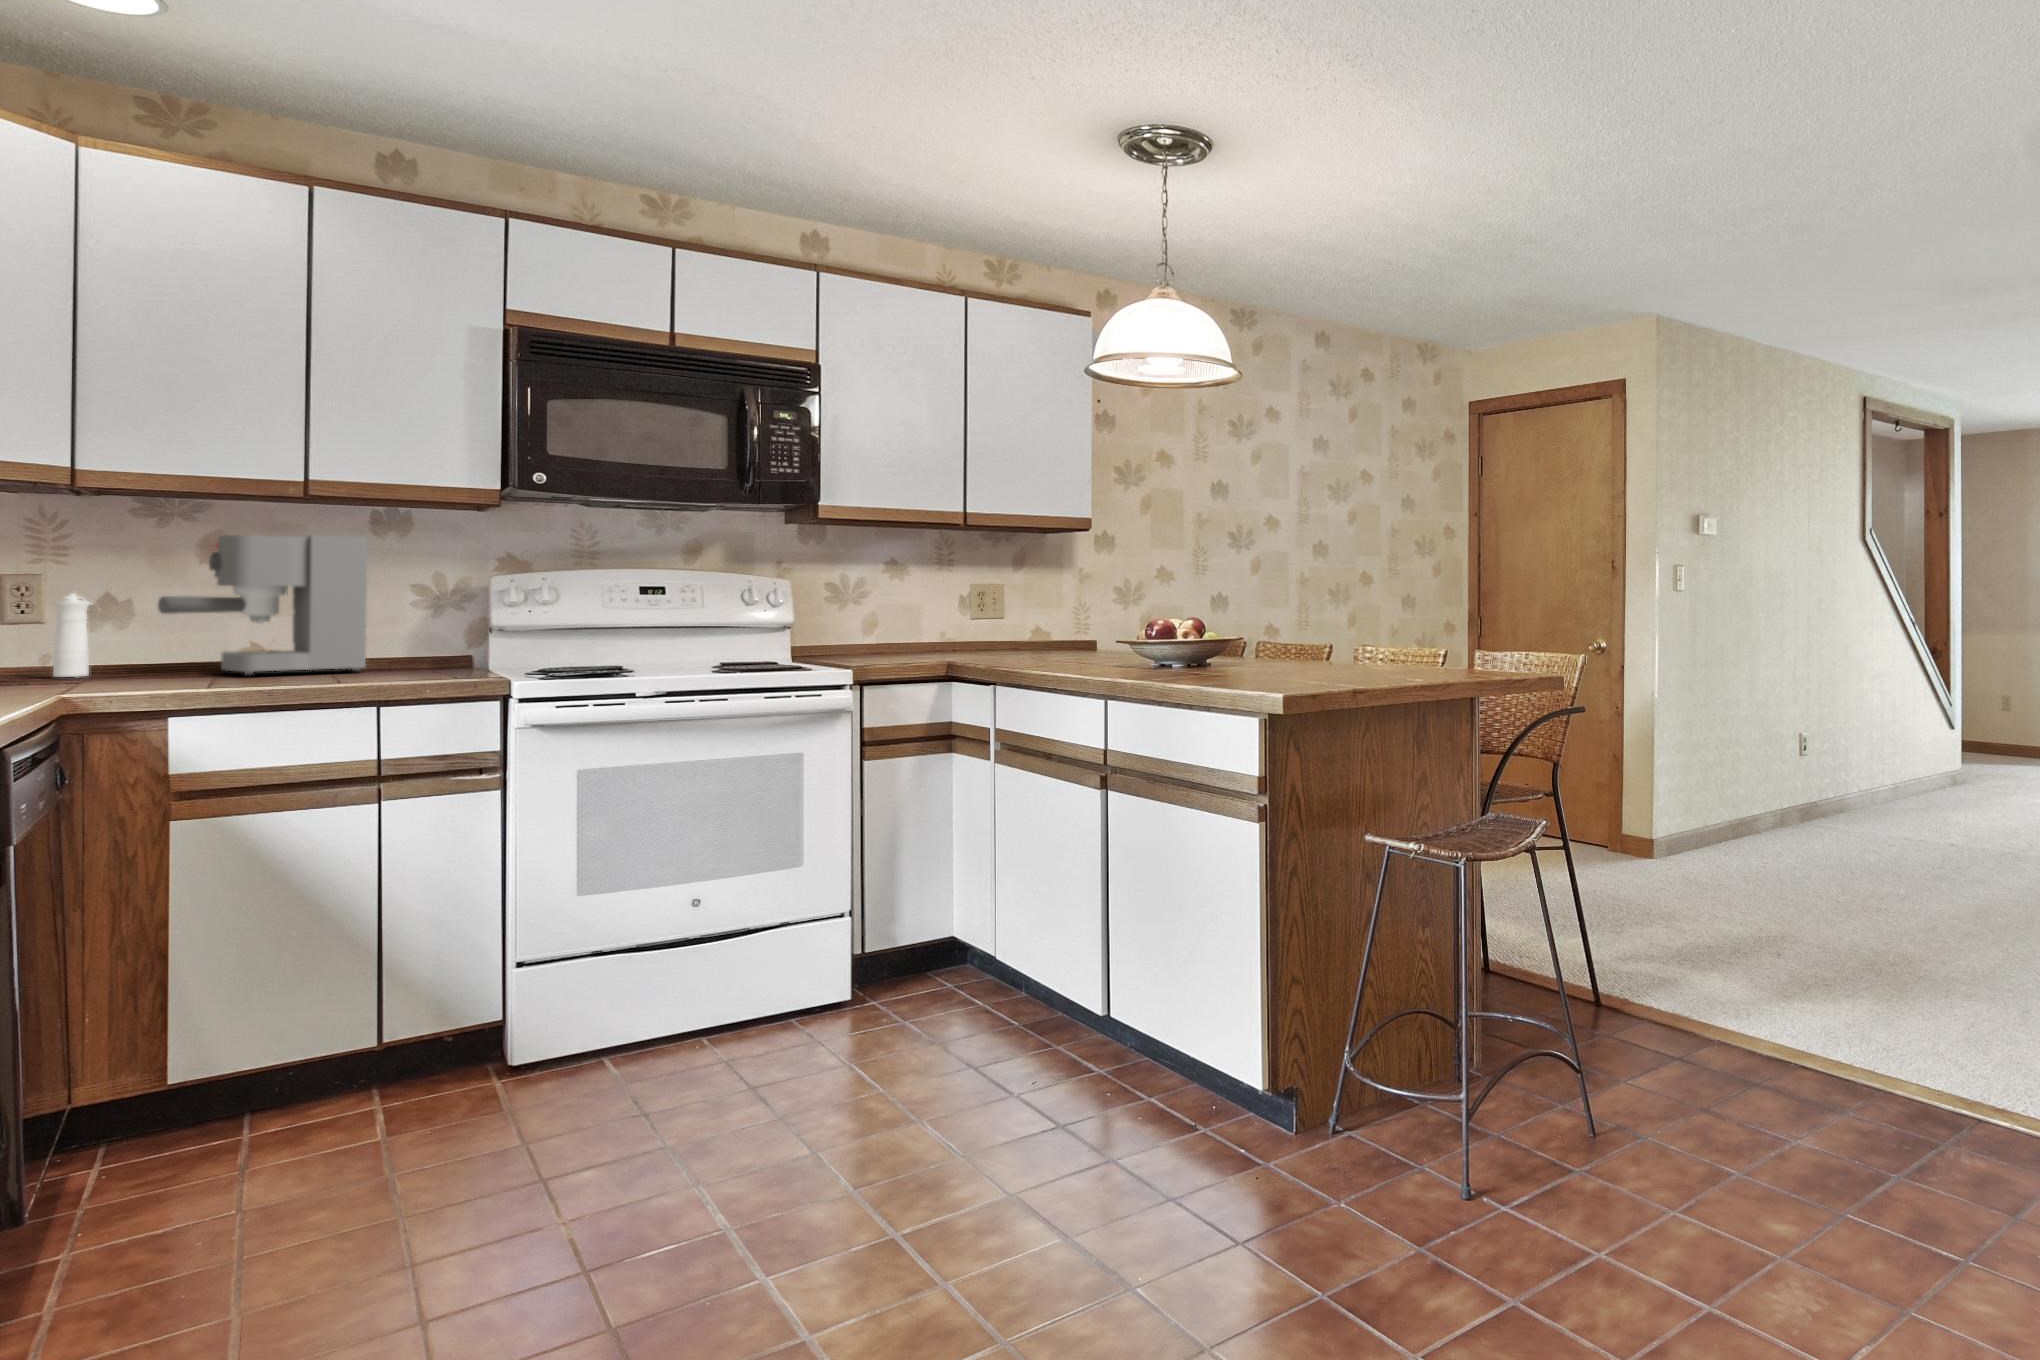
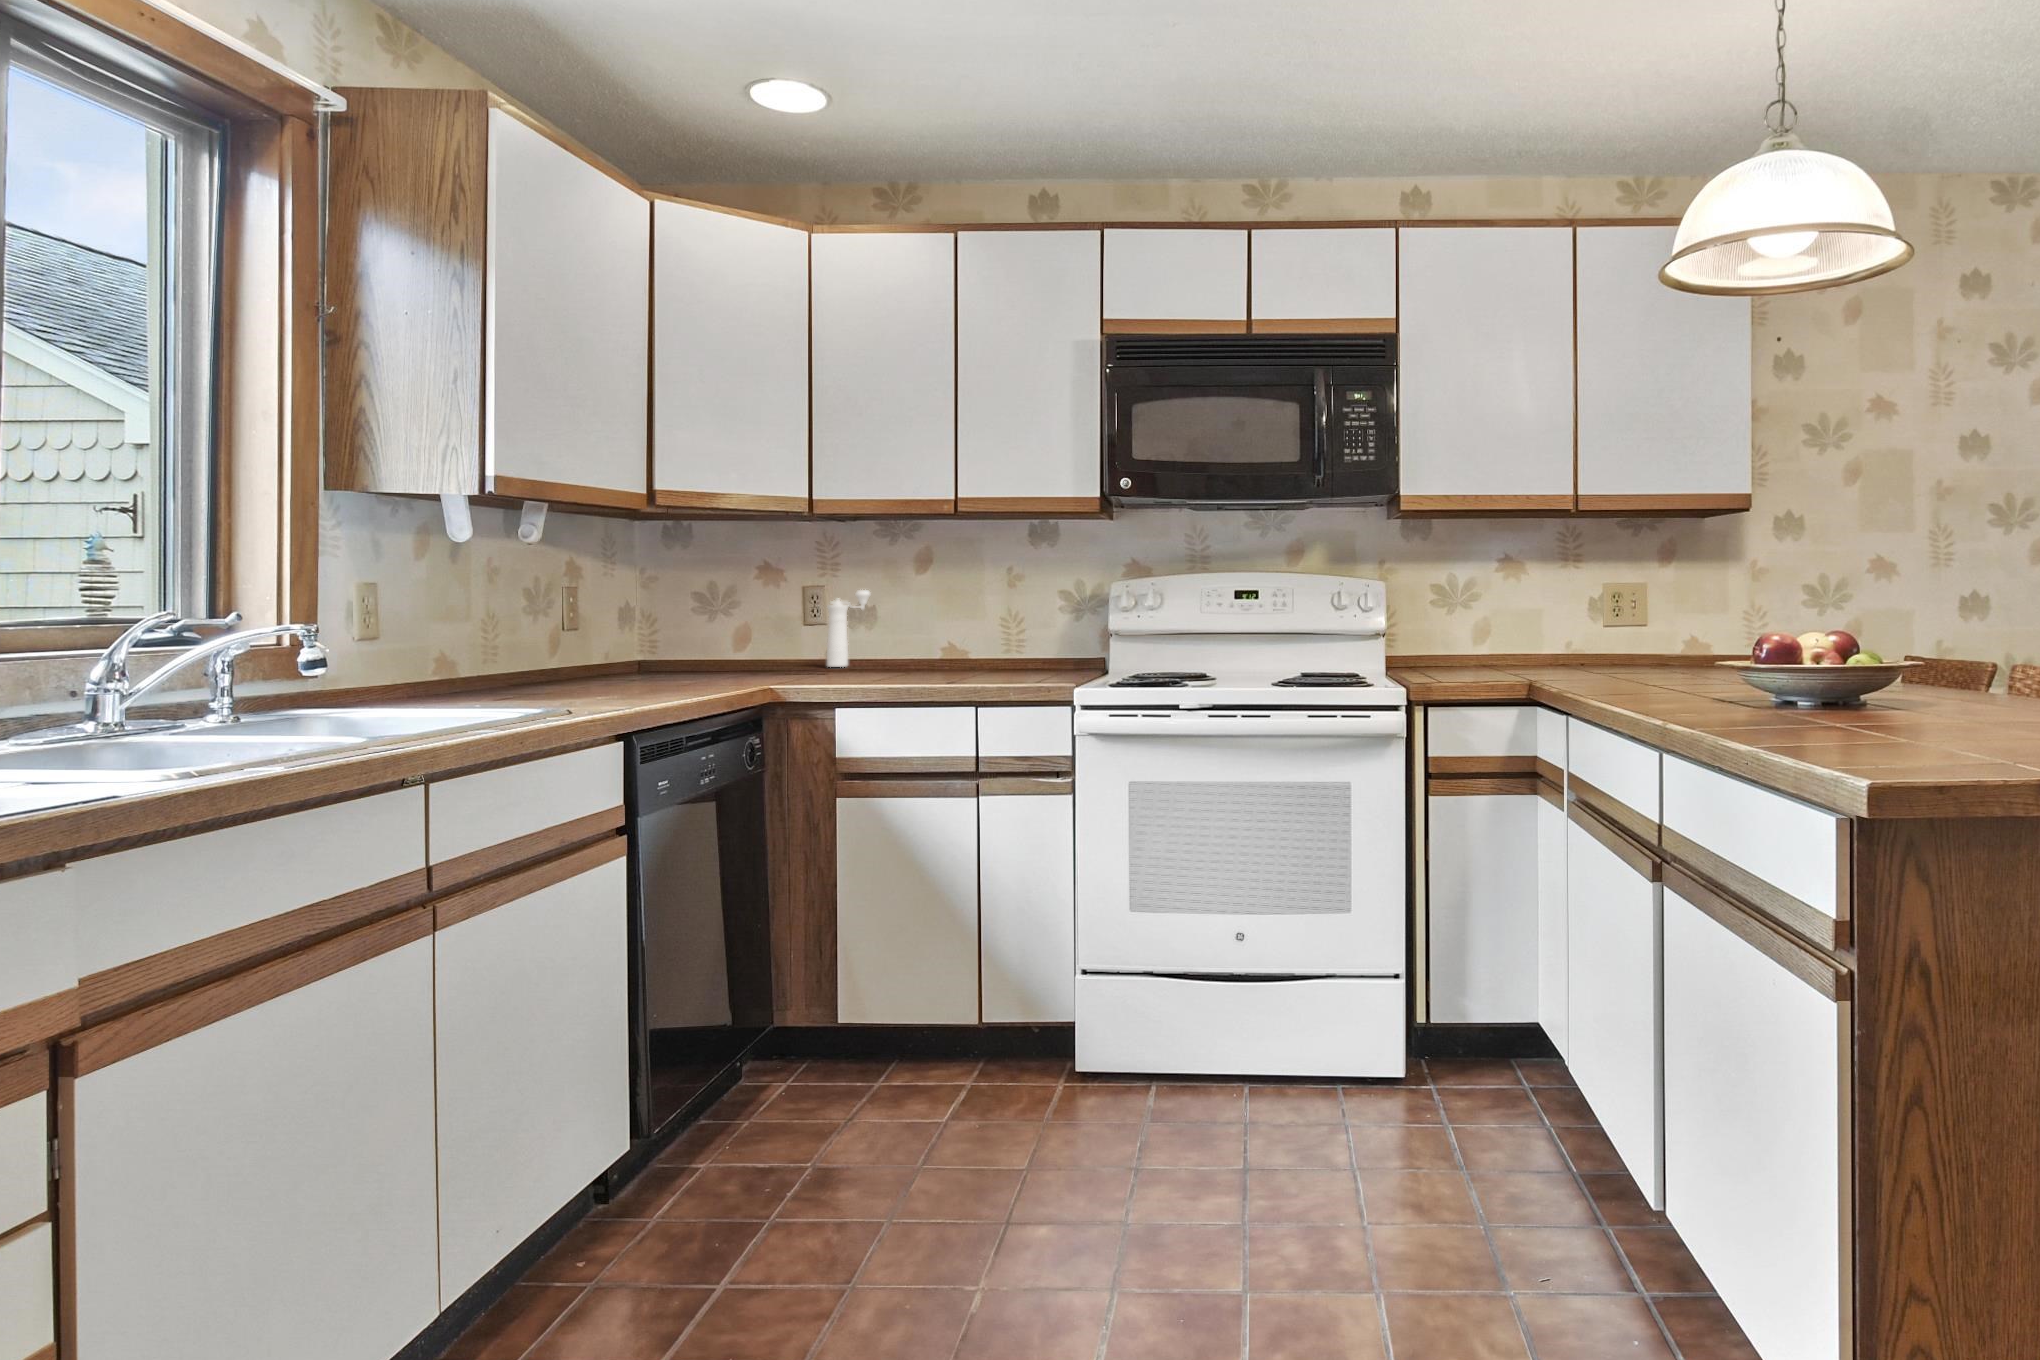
coffee maker: present [158,535,367,675] -> none [881,546,1018,670]

